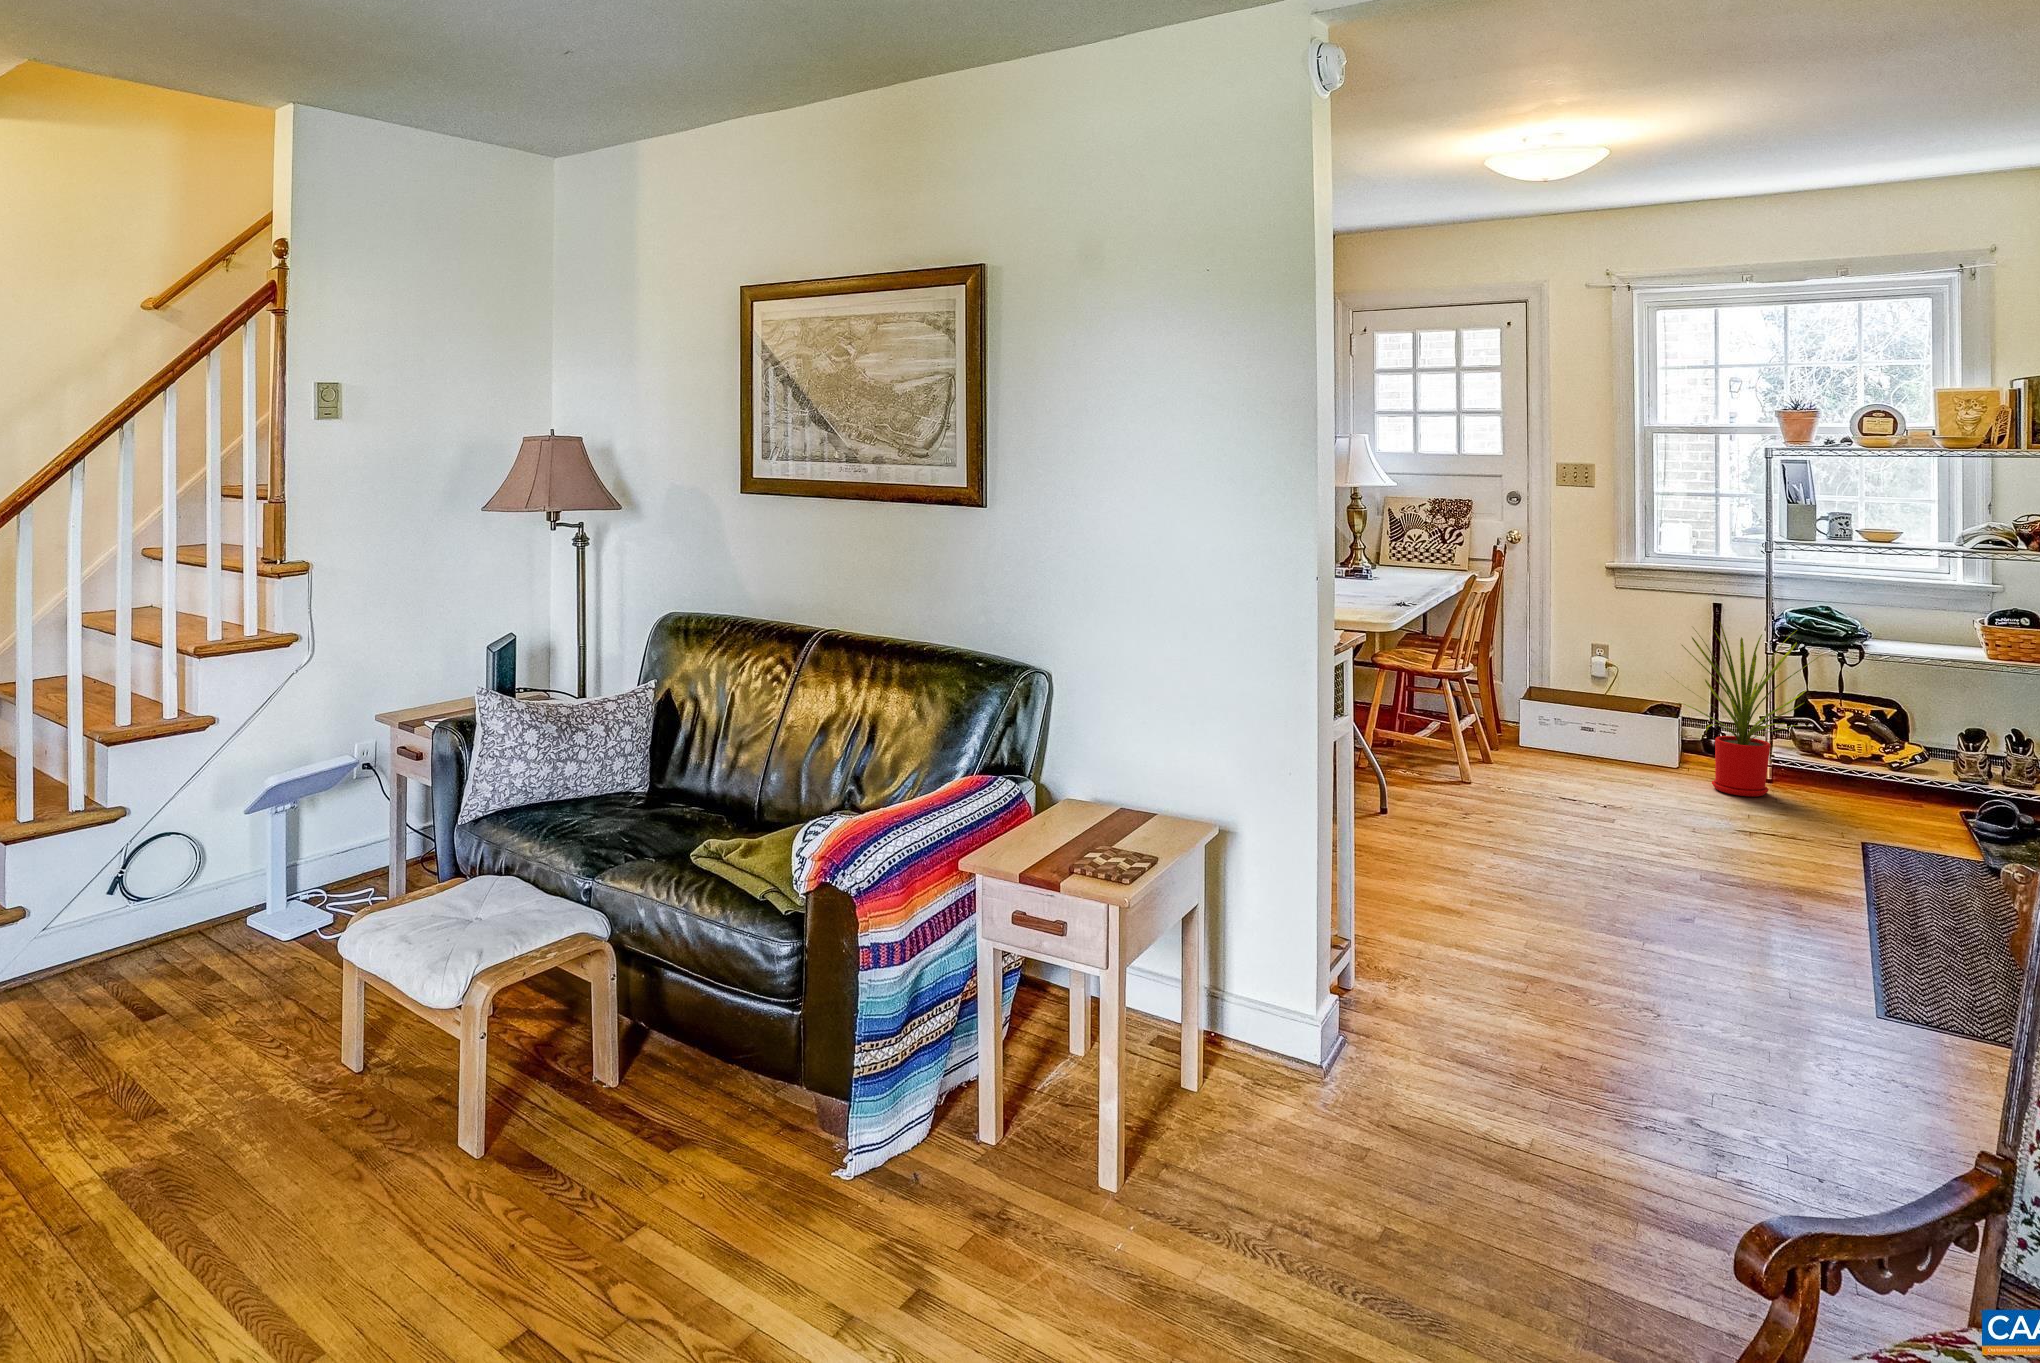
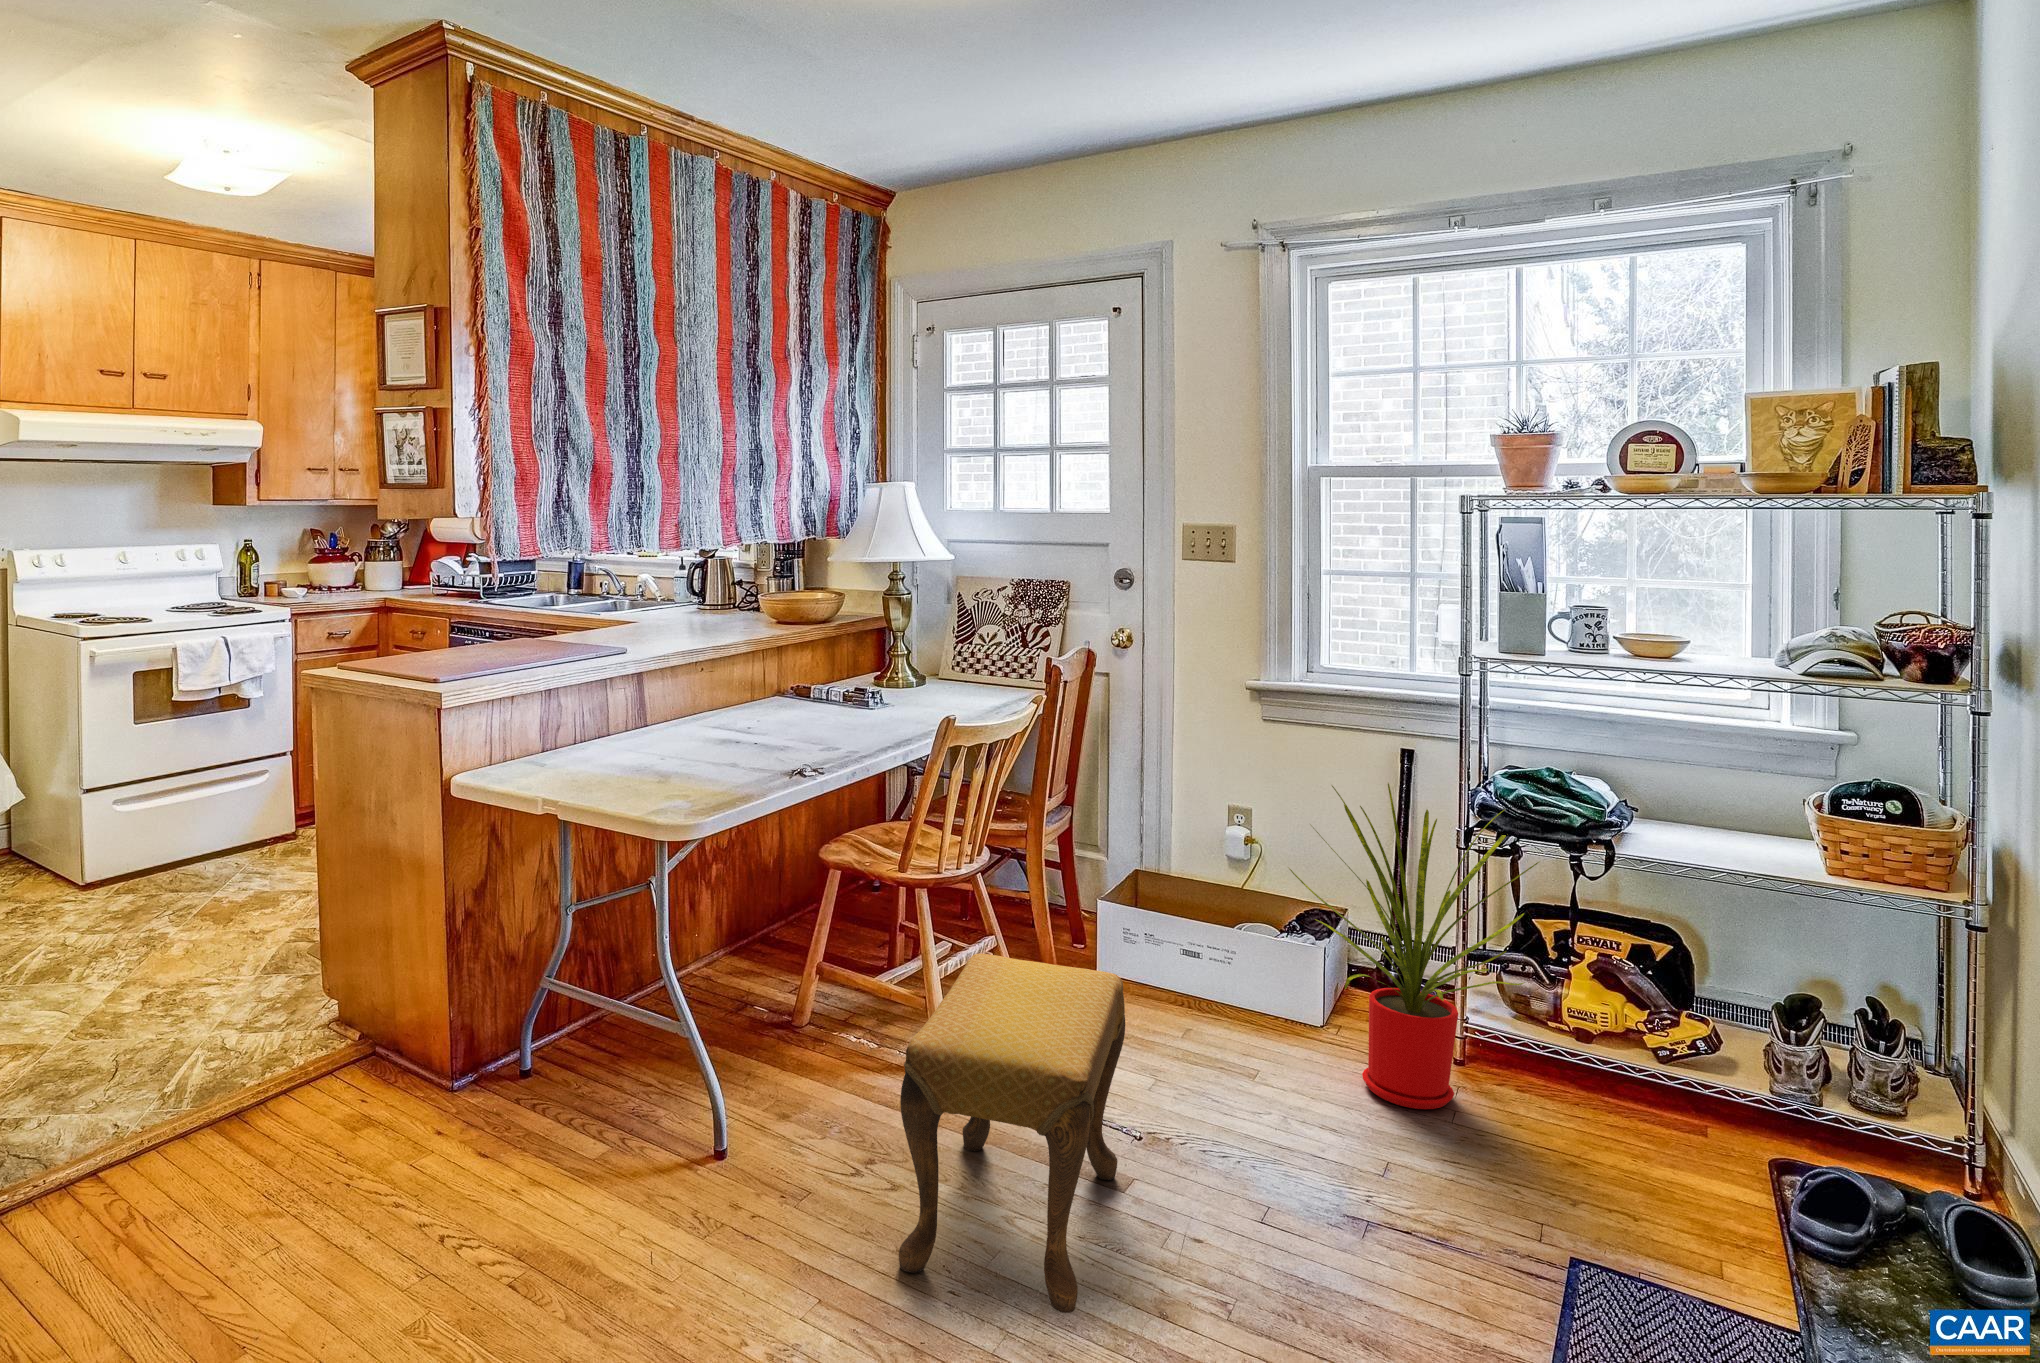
footstool: none [1510,709,1621,855] -> present [899,954,1125,1313]

